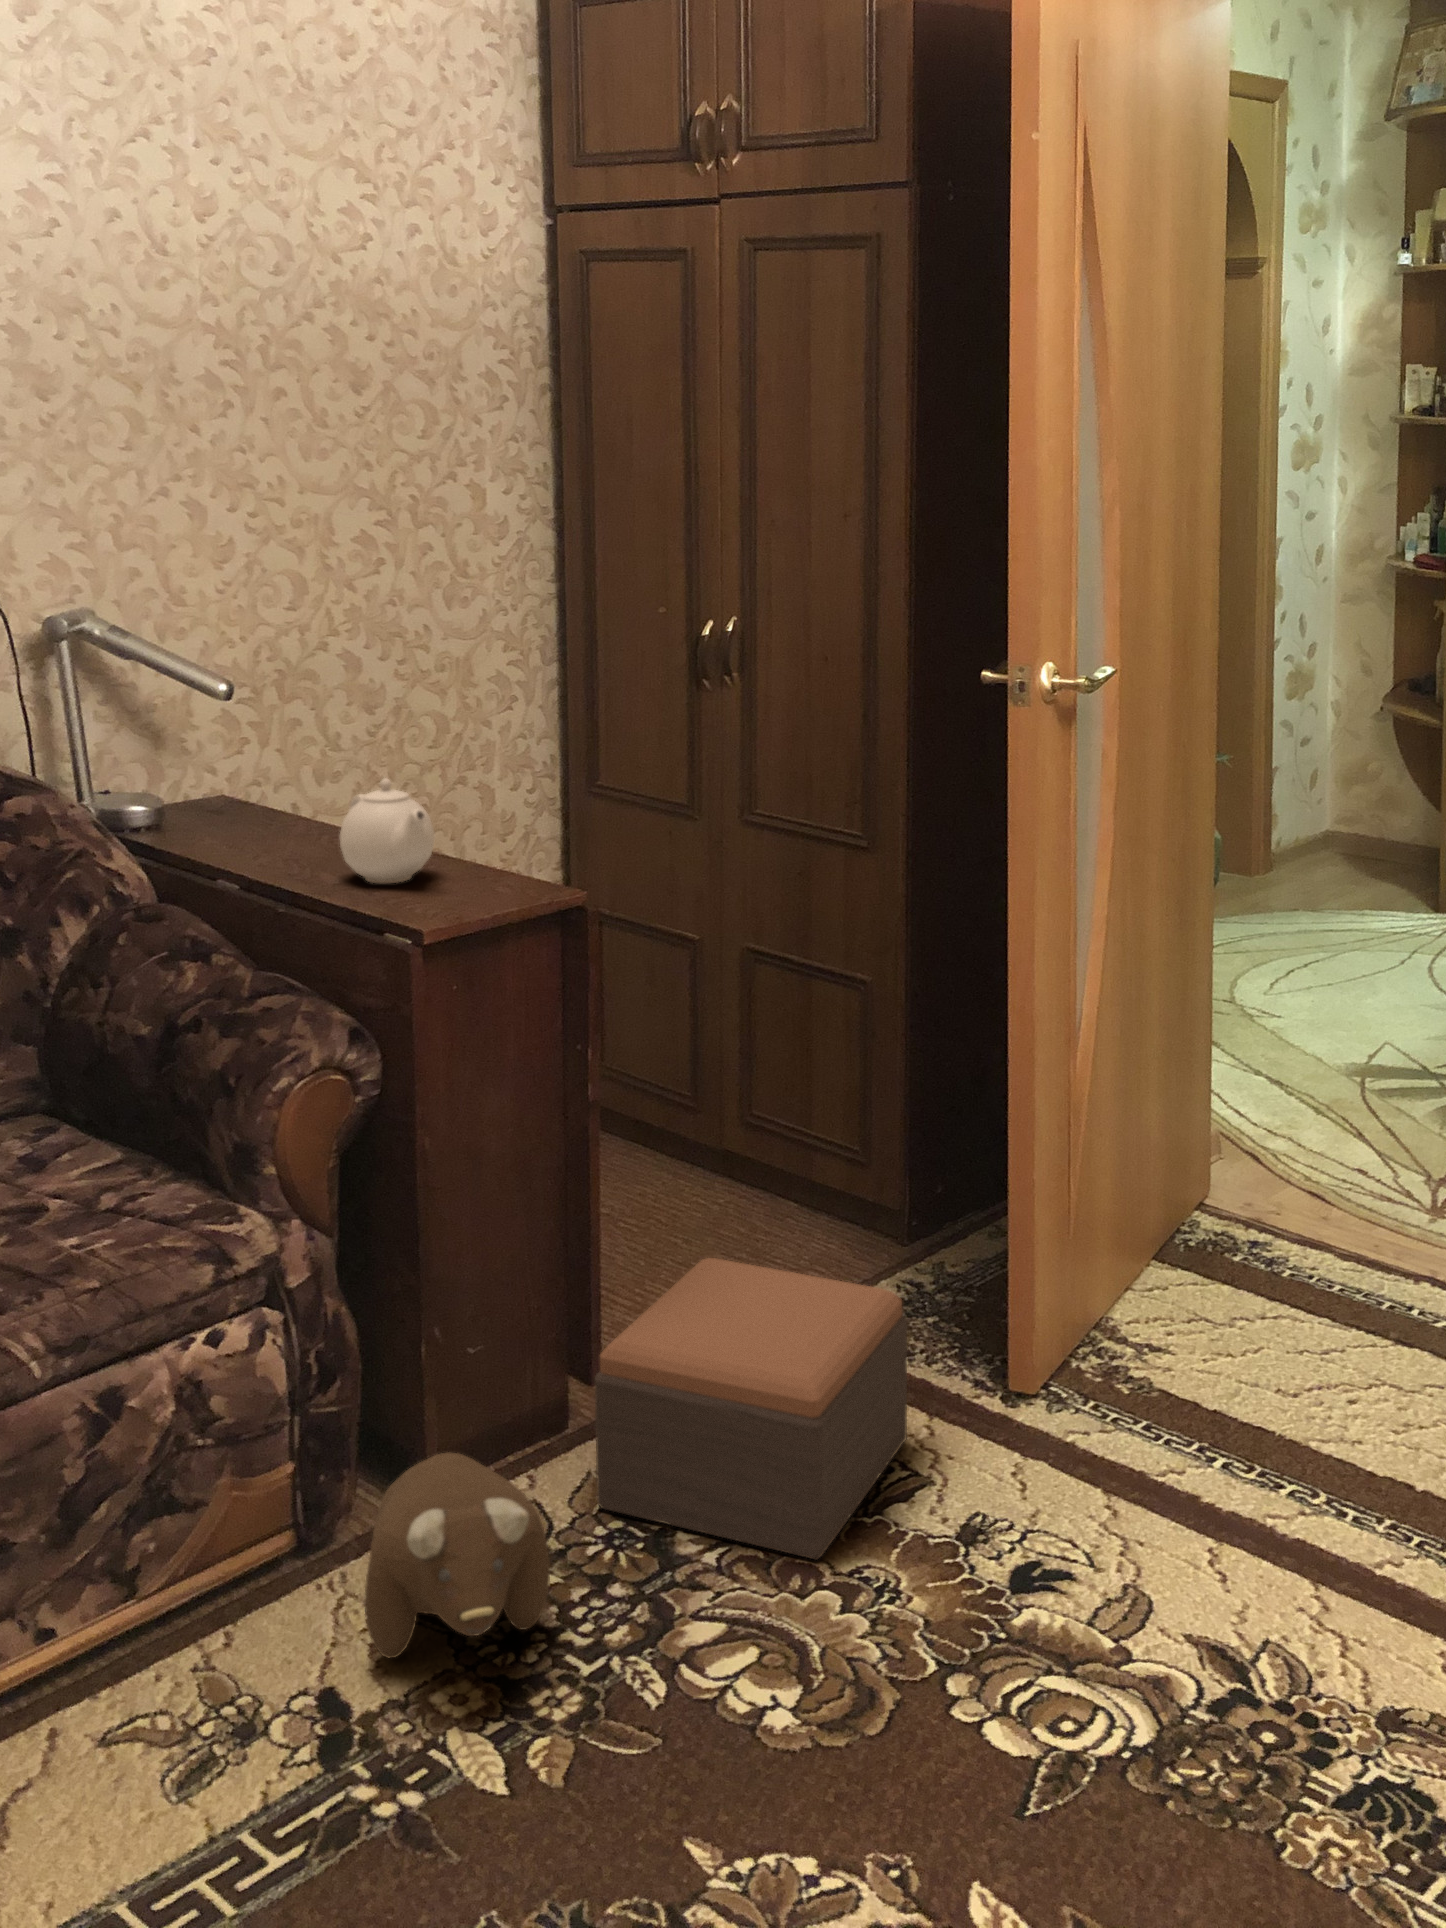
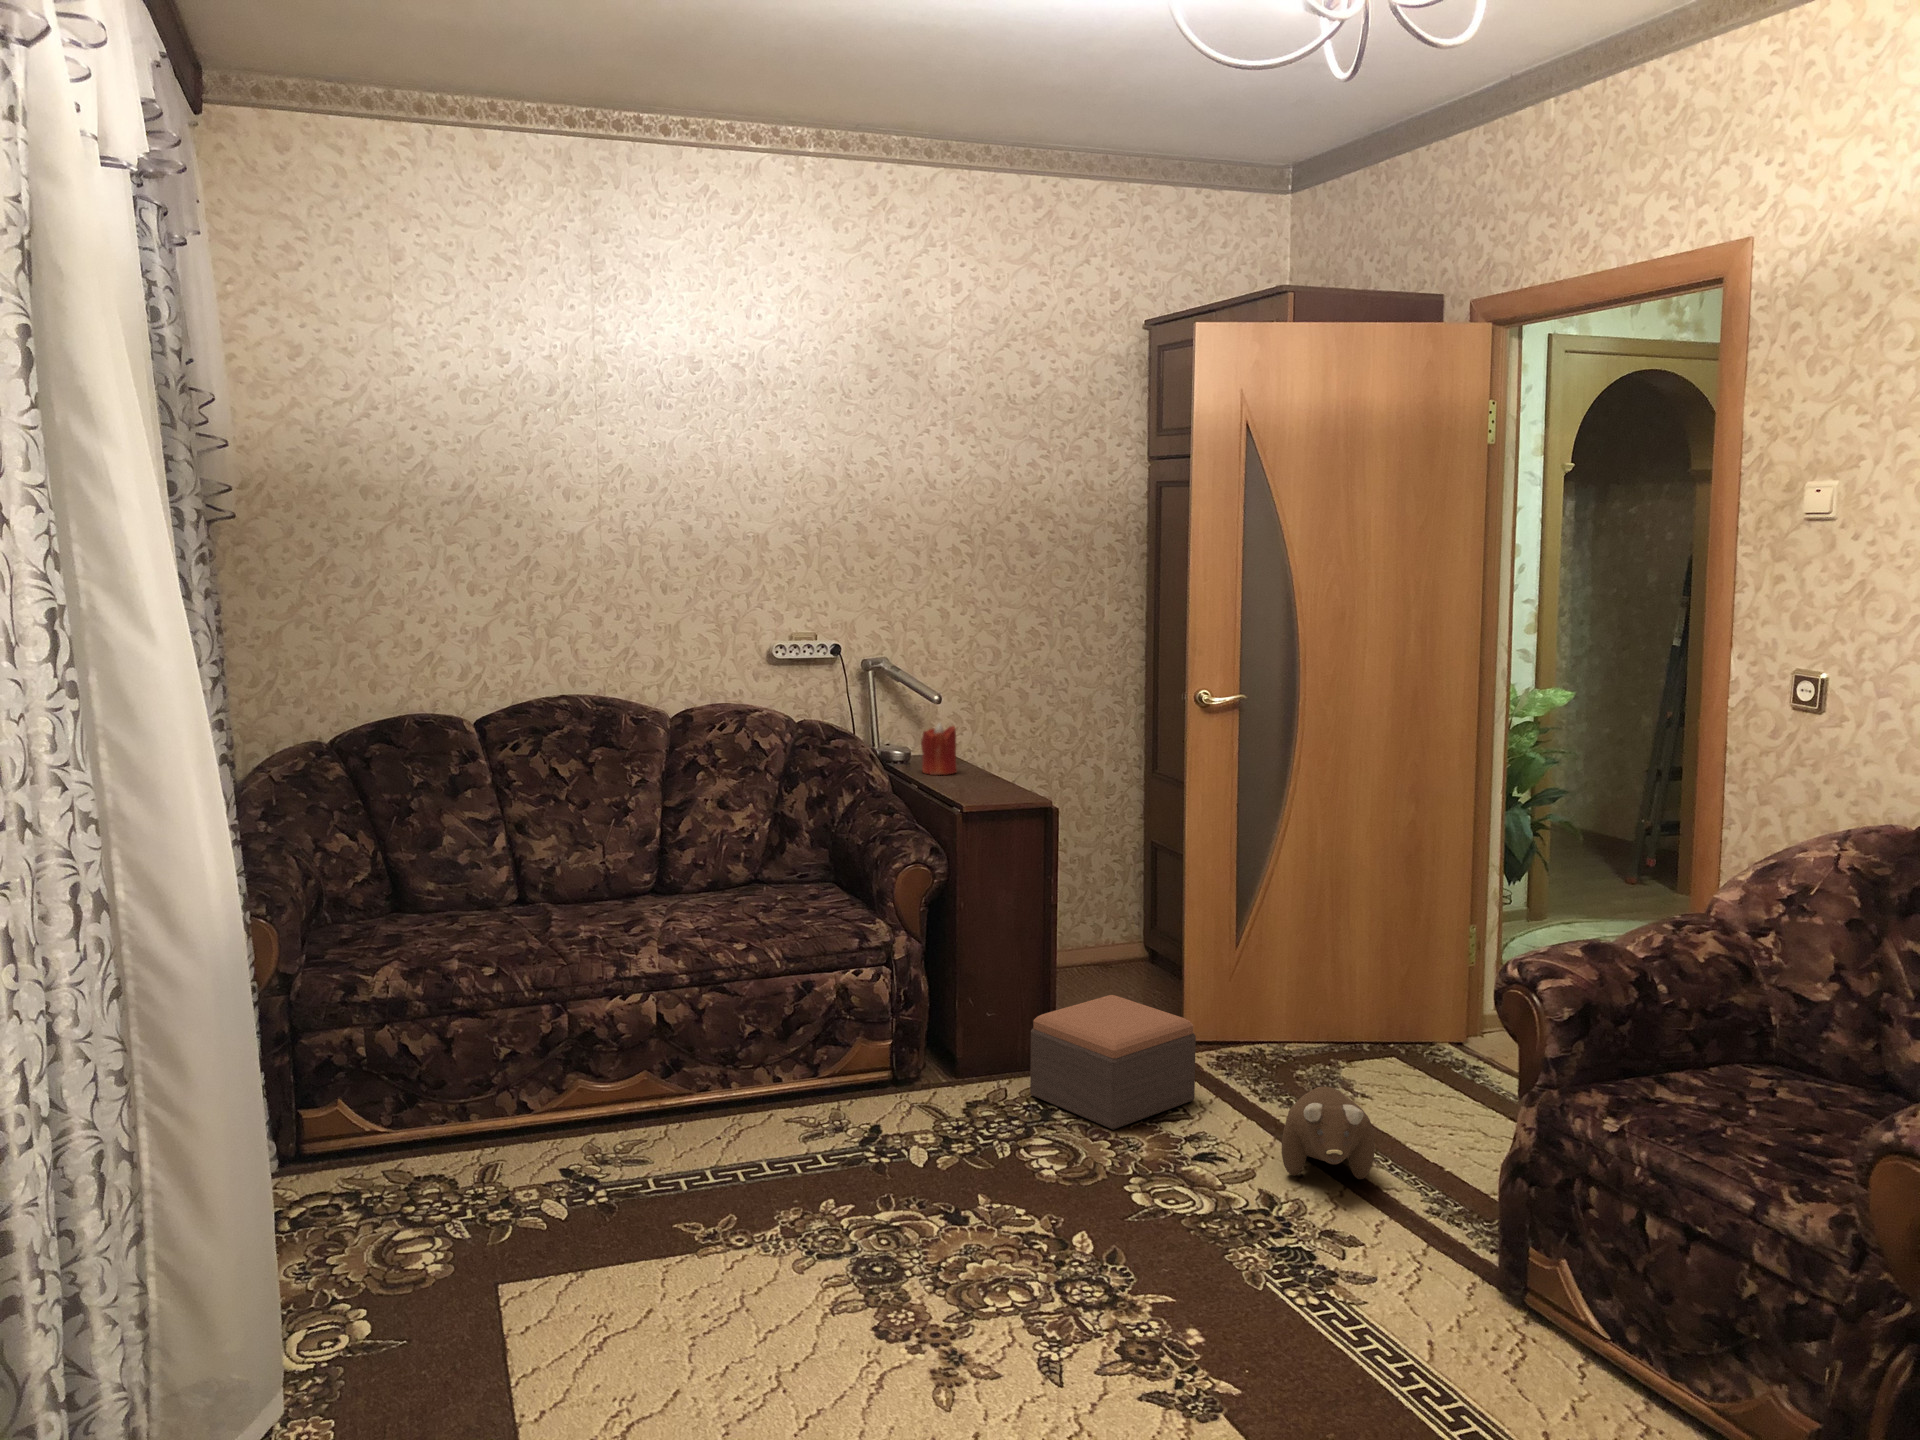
candle: none [204,738,286,849] -> present [921,723,956,775]
teapot: present [340,779,434,884] -> none [959,742,1004,792]
plush toy: present [365,1453,550,1658] -> present [1282,1087,1375,1179]

